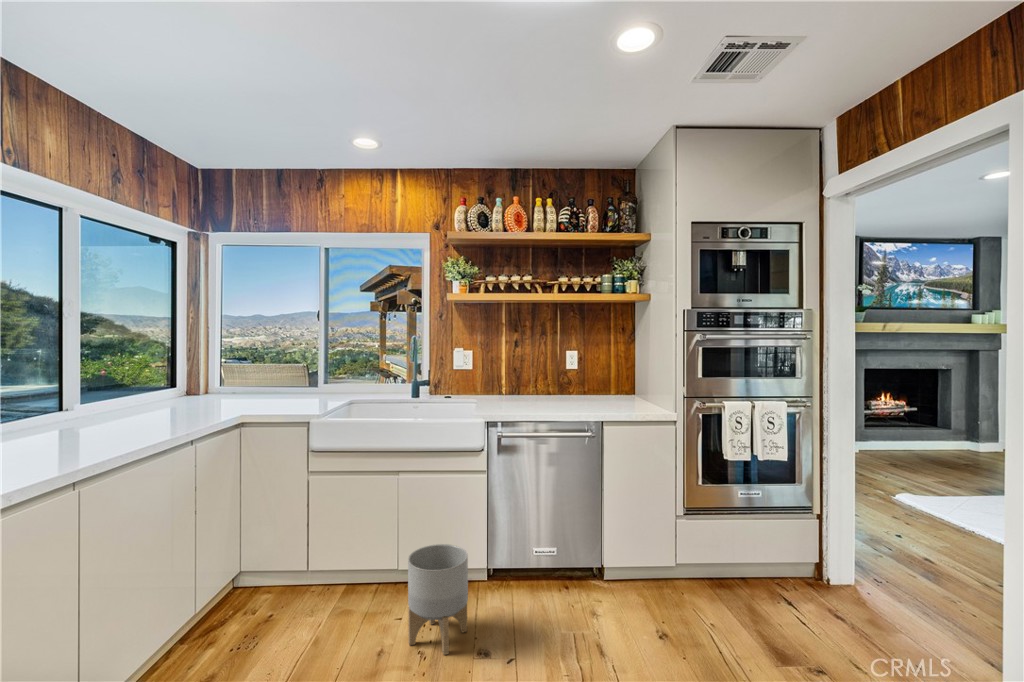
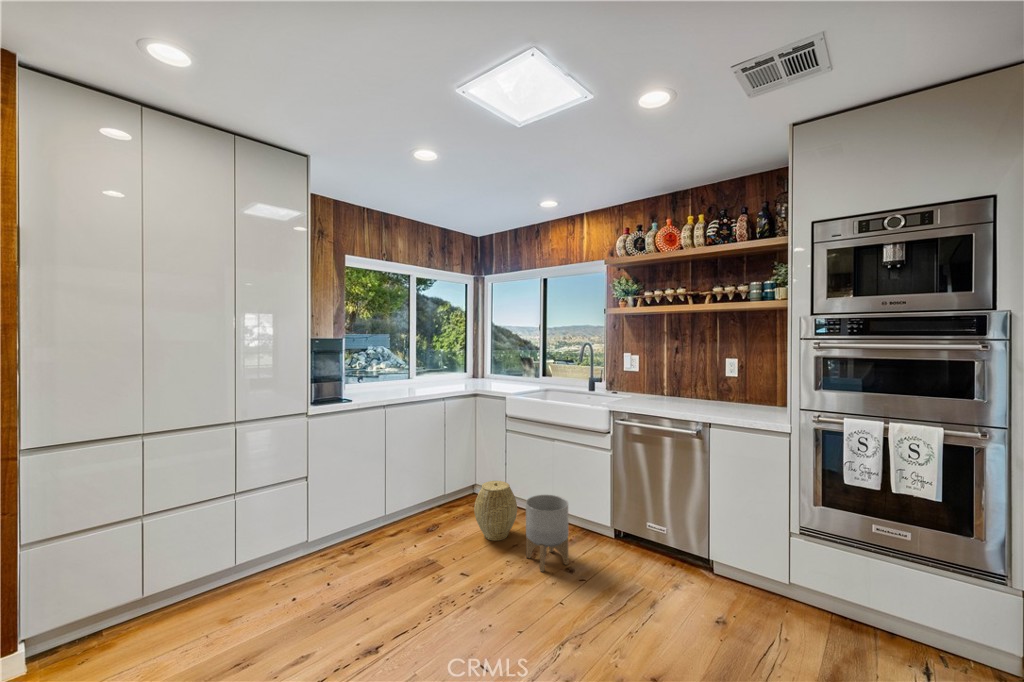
woven basket: none [299,547,369,644] -> present [474,481,517,541]

